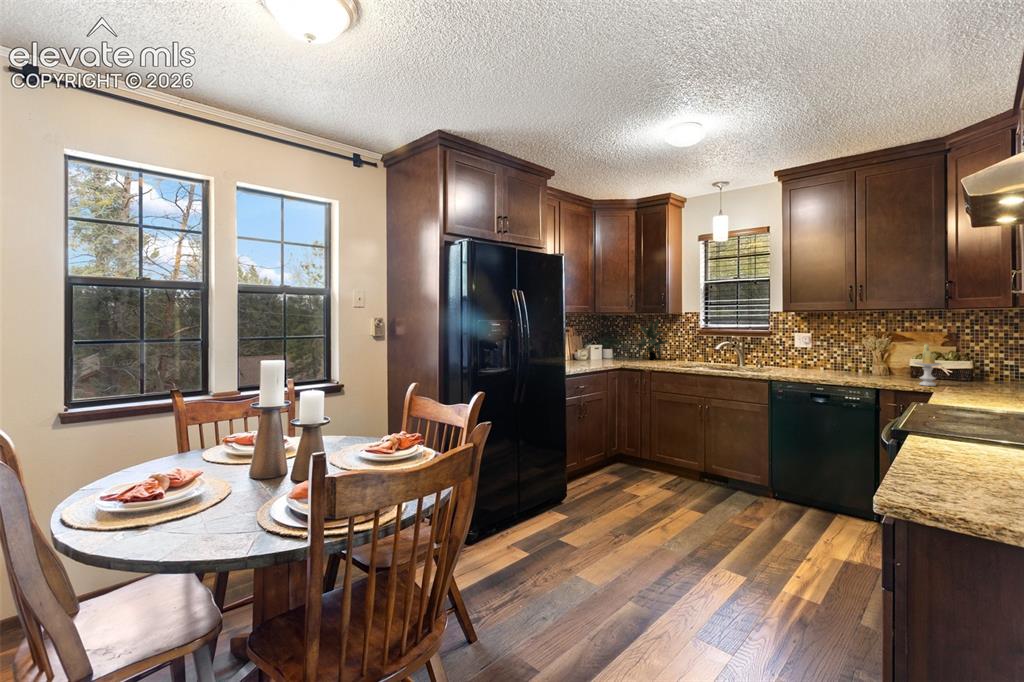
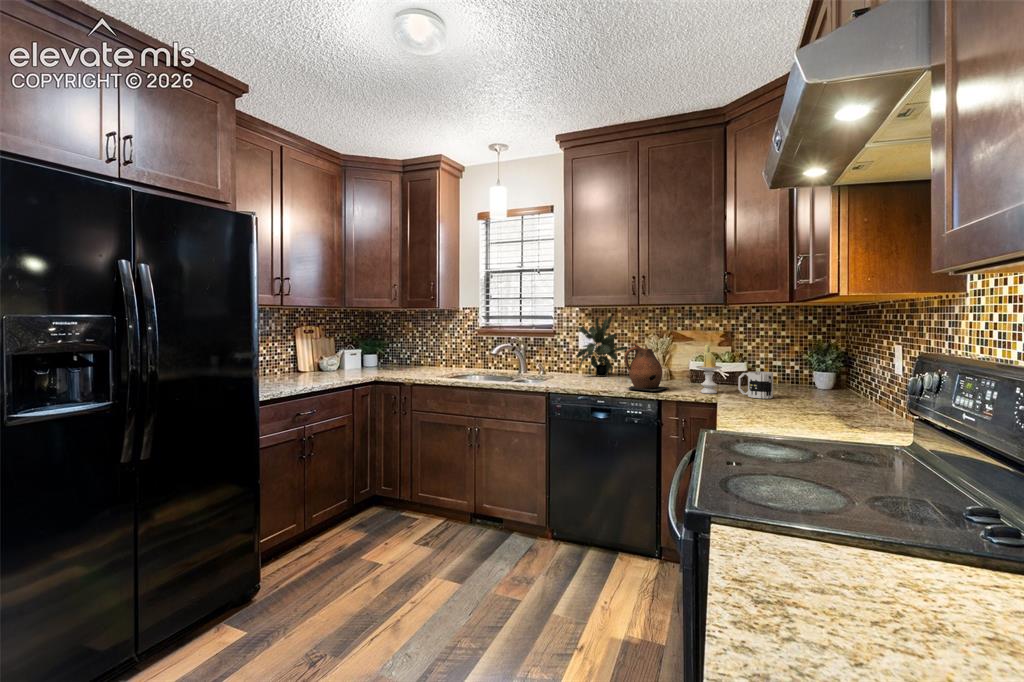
potted plant: present [639,320,668,360] -> present [577,316,627,377]
ceramic pitcher: none [843,343,887,382] -> present [625,343,669,391]
mug: none [958,368,995,391] -> present [738,372,773,399]

